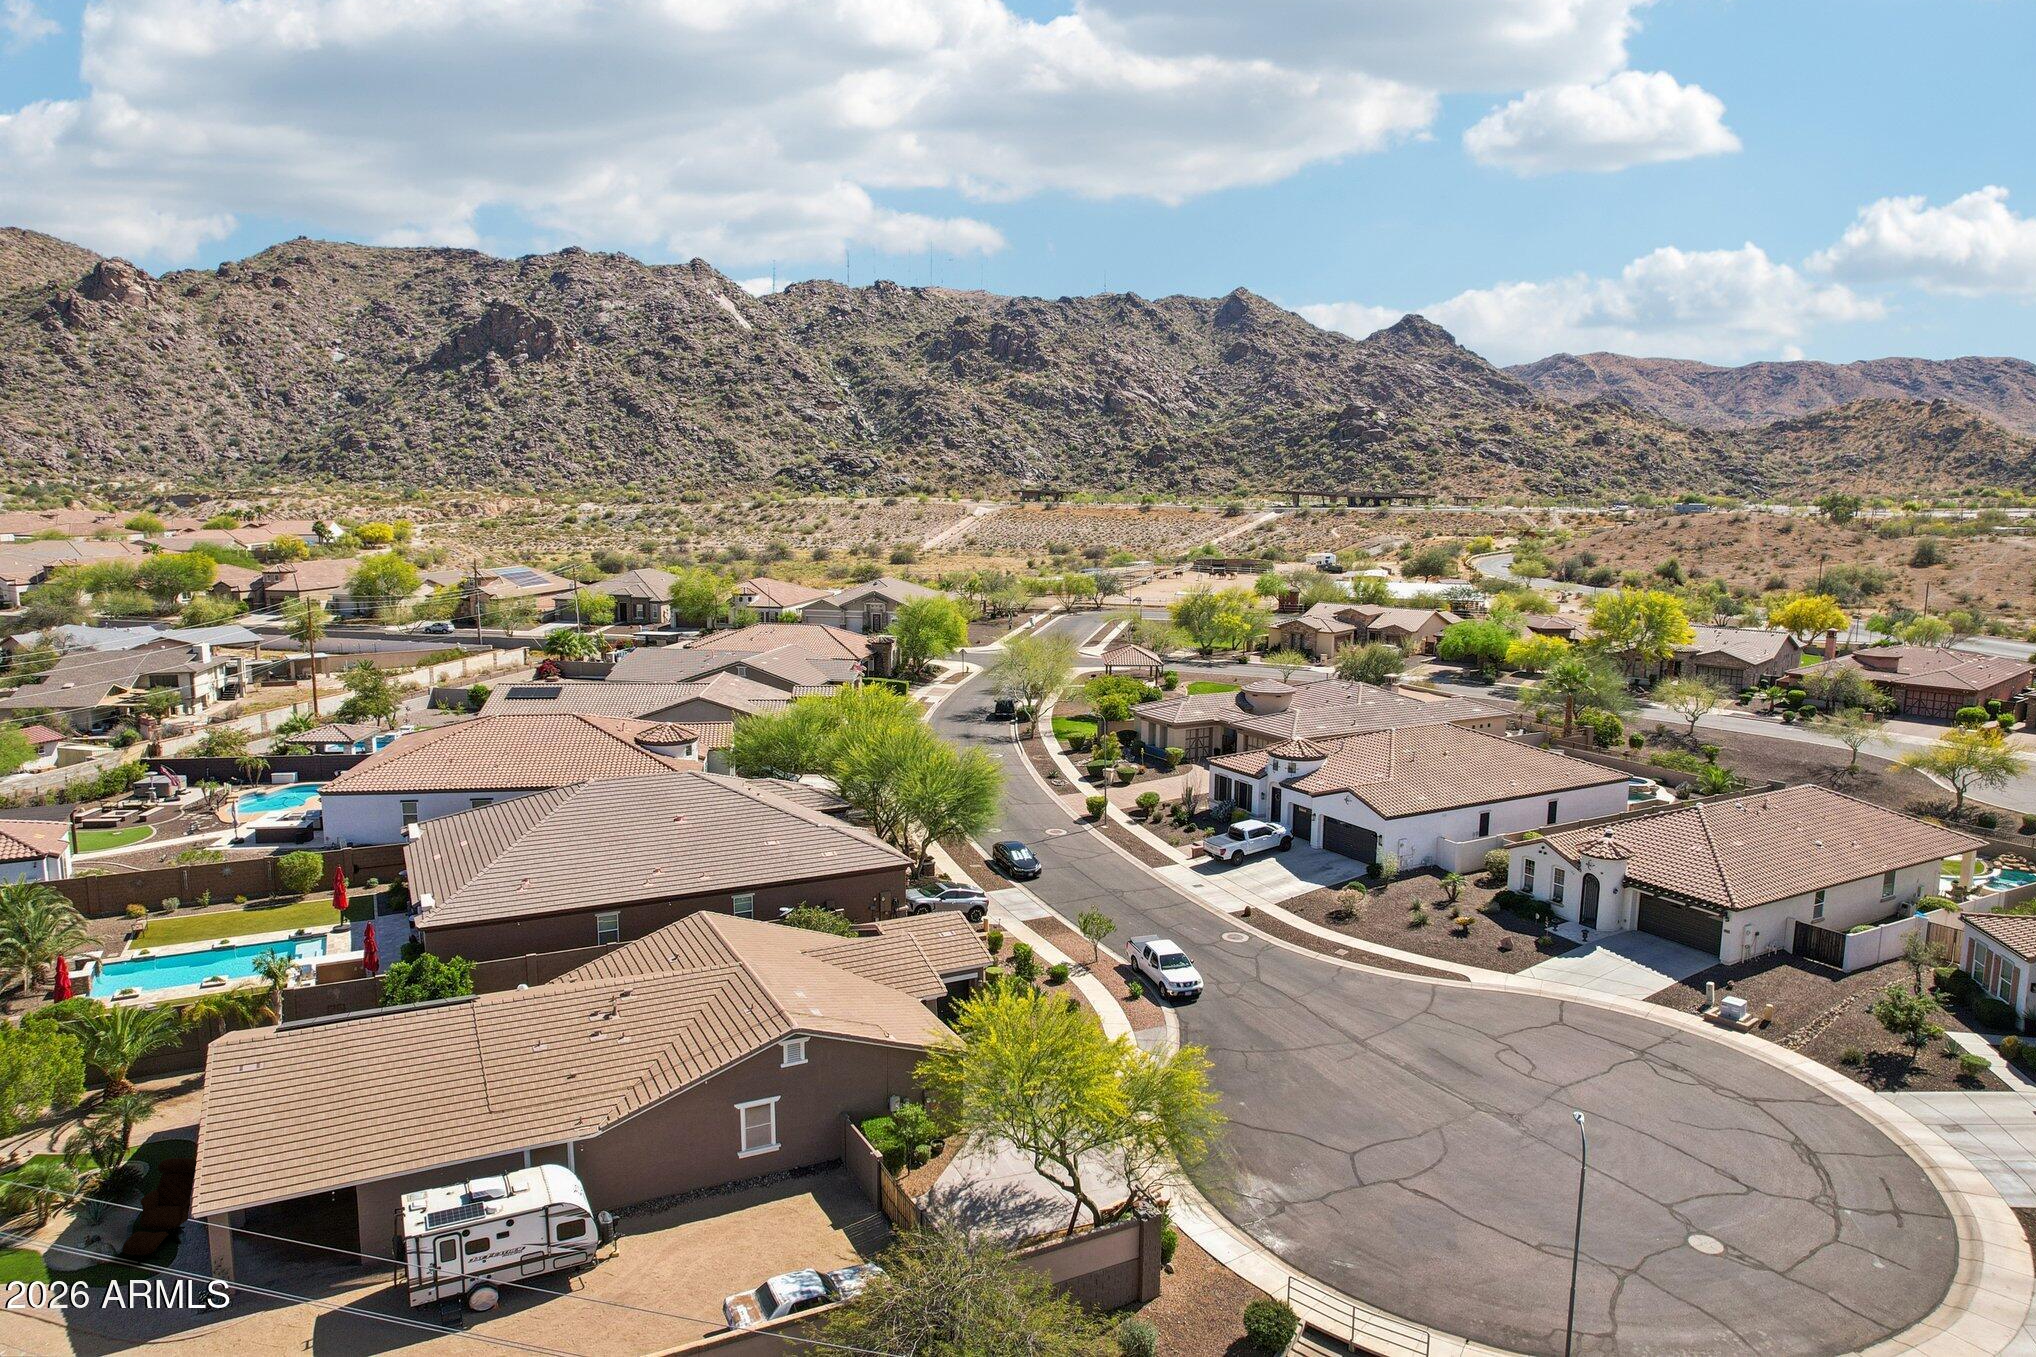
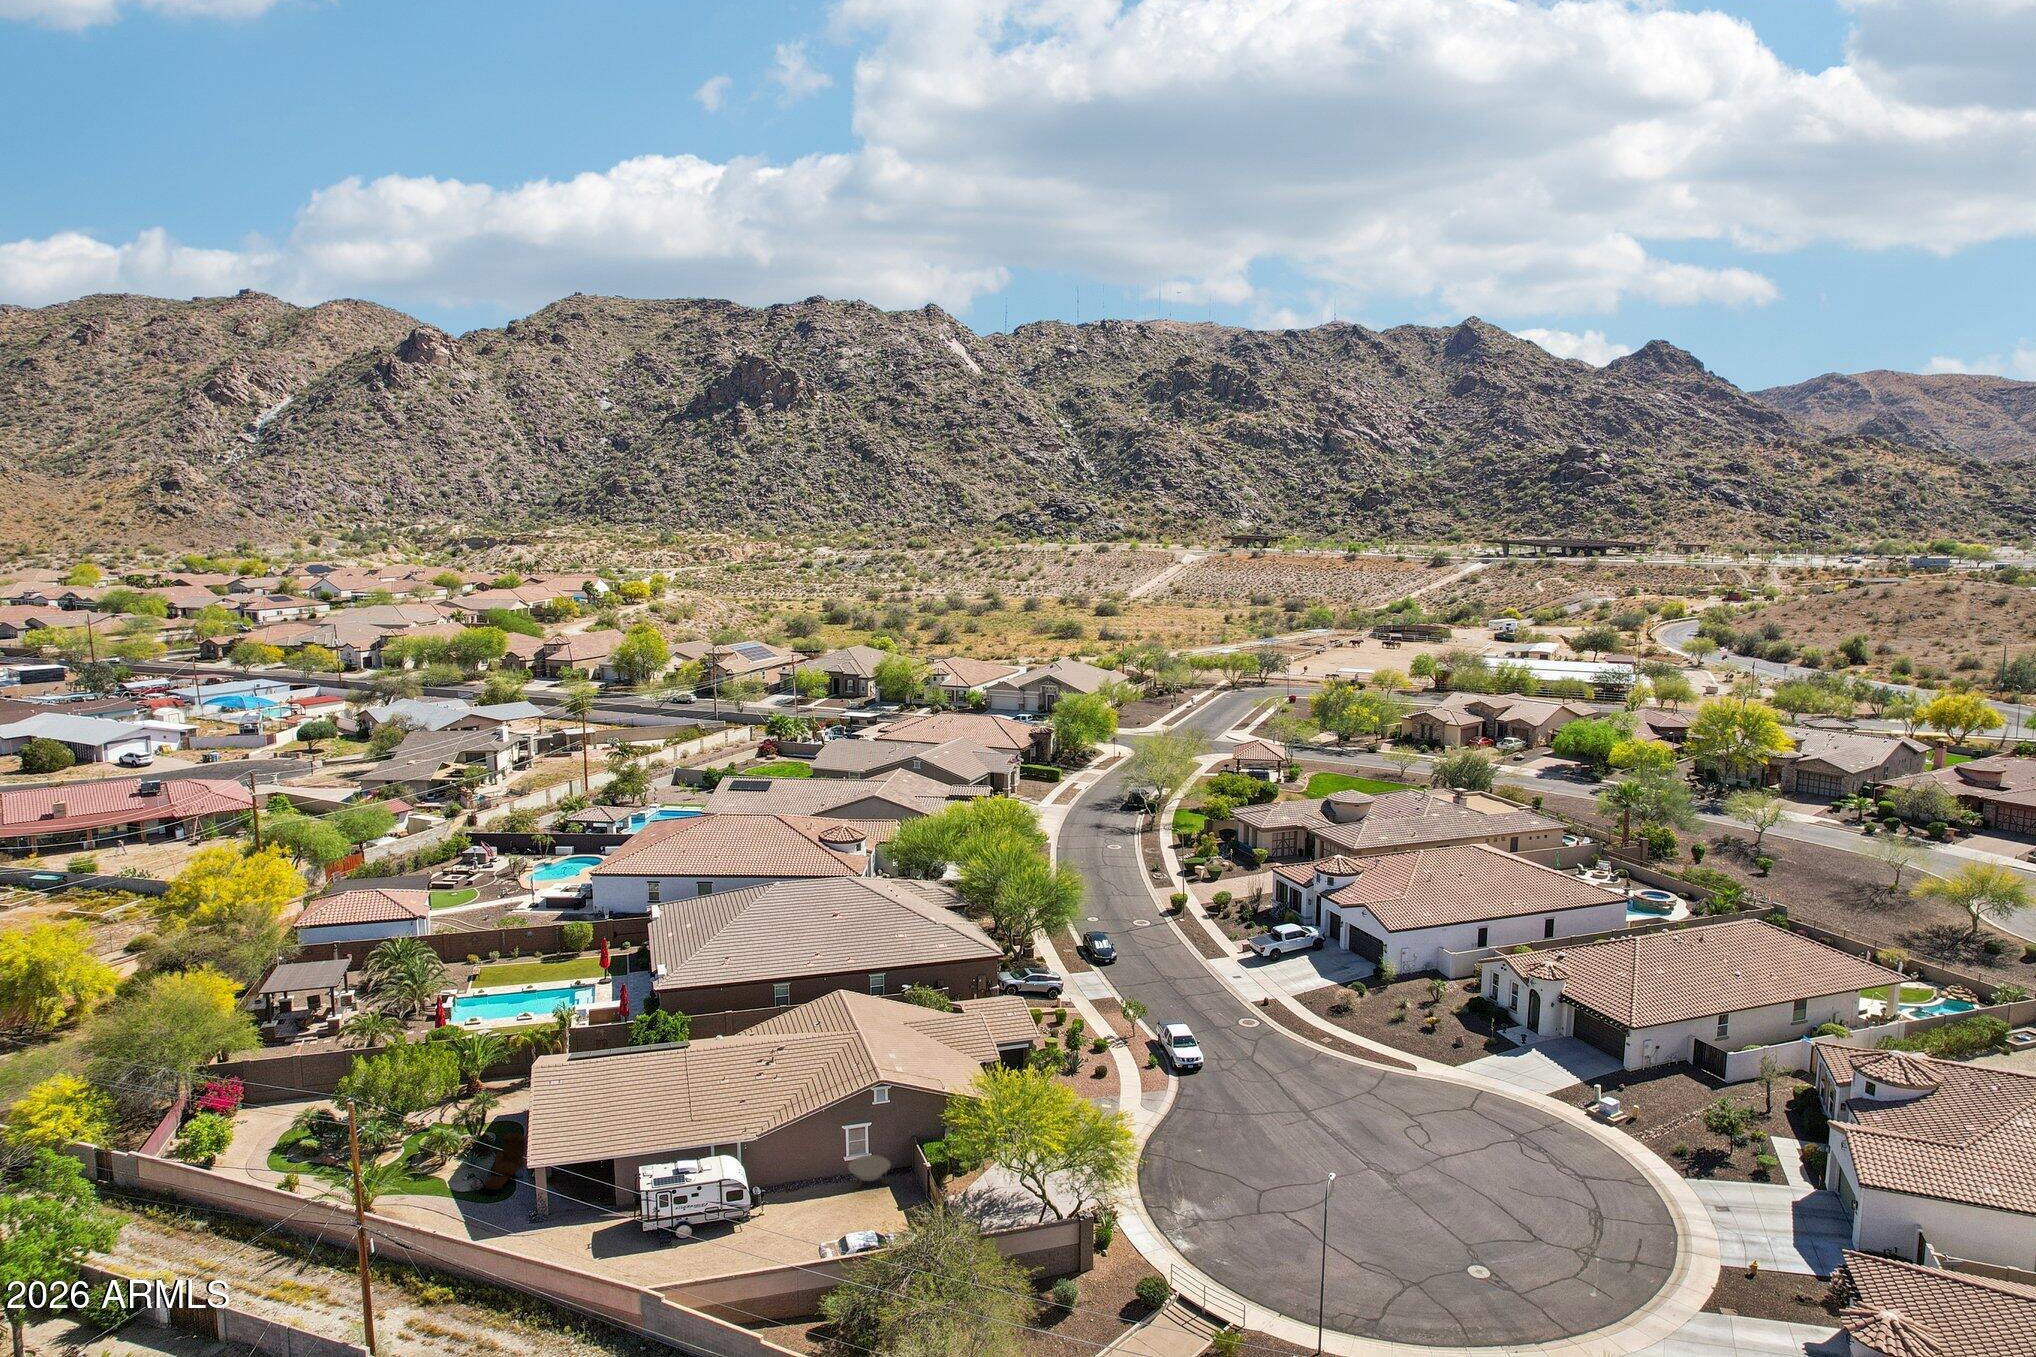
round table: none [746,1146,813,1201] -> present [848,1155,890,1189]

